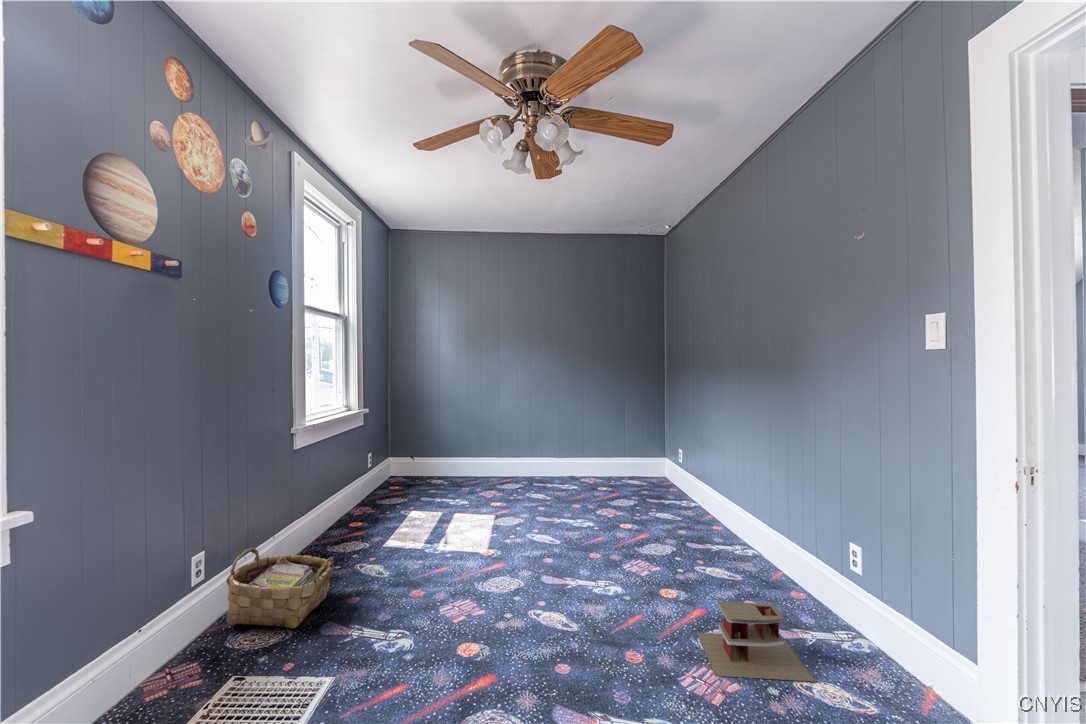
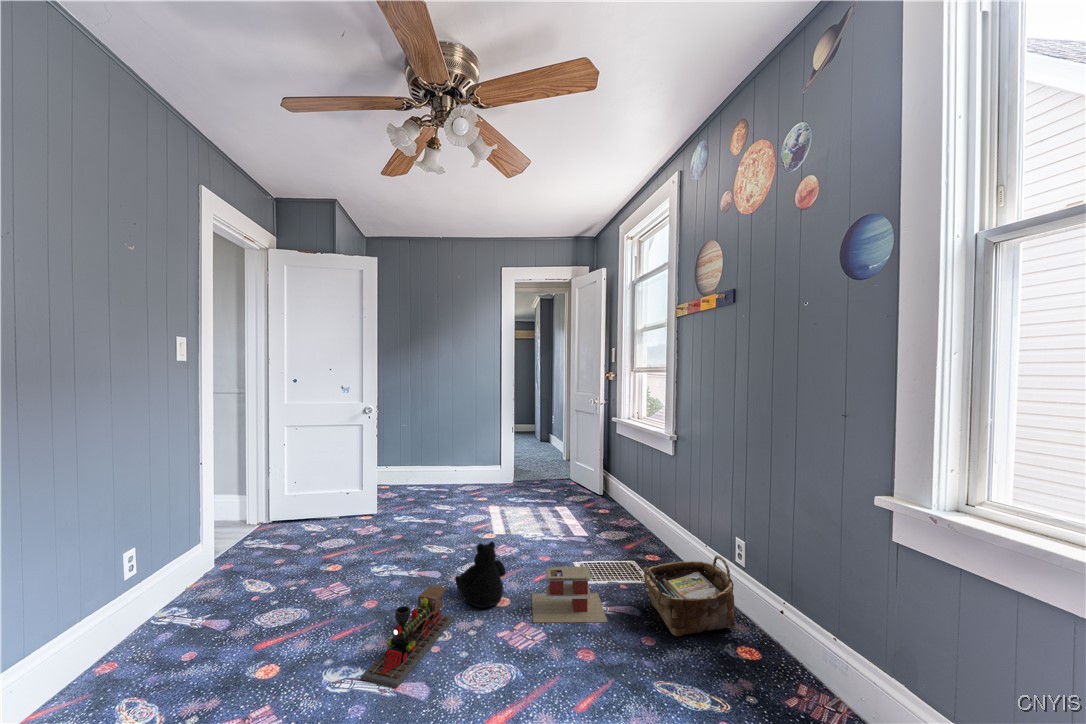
toy train: none [528,554,592,637] -> present [361,586,454,688]
plush toy: none [461,572,531,680] -> present [455,541,506,608]
toy house: present [697,602,816,682] -> present [532,567,607,623]

